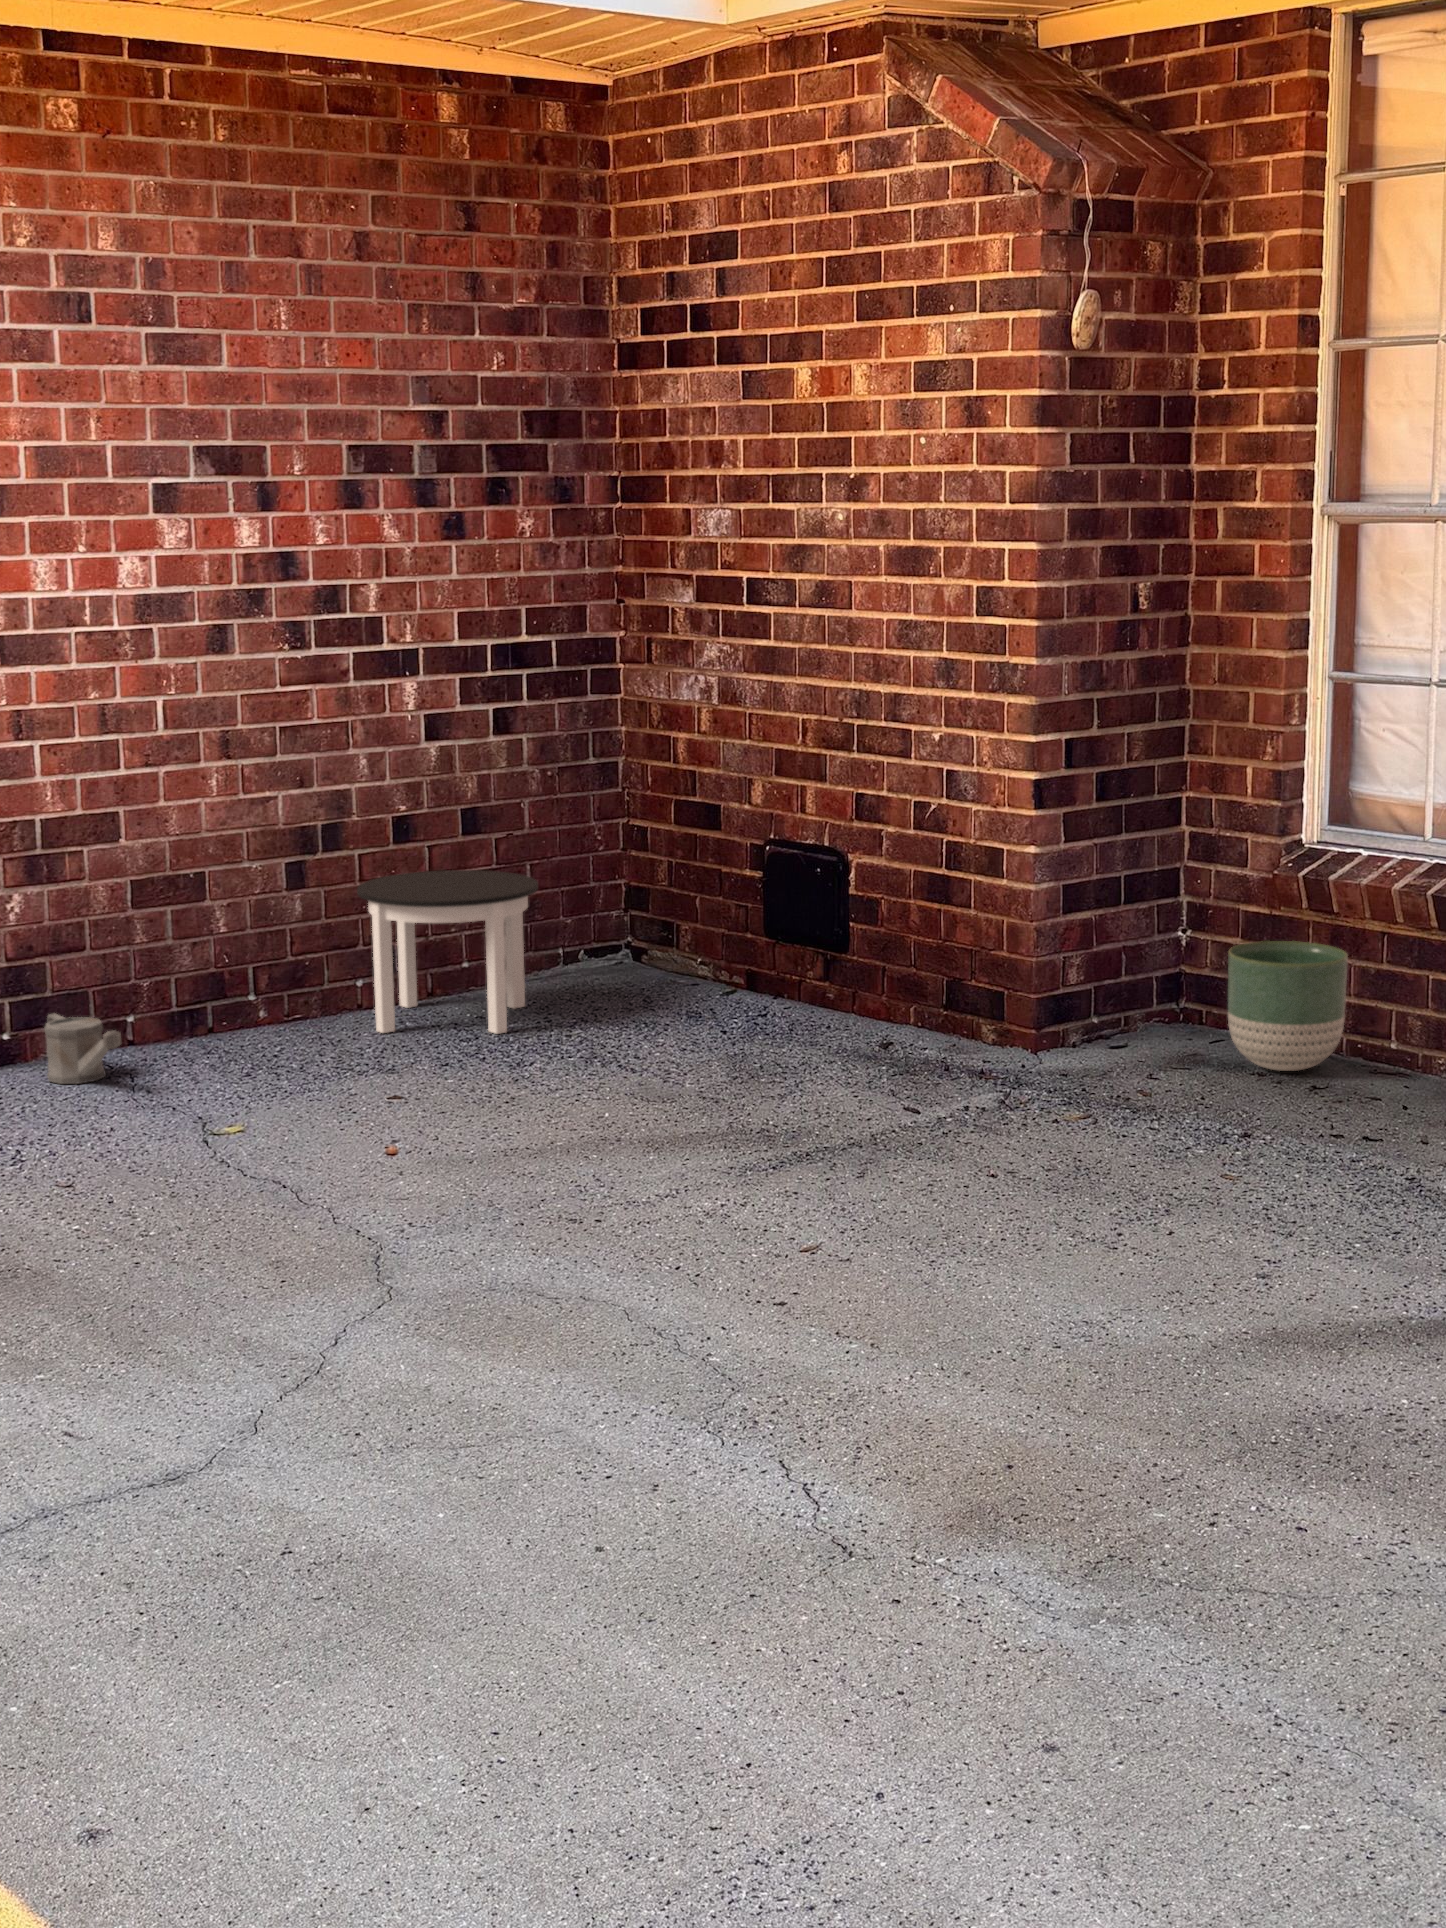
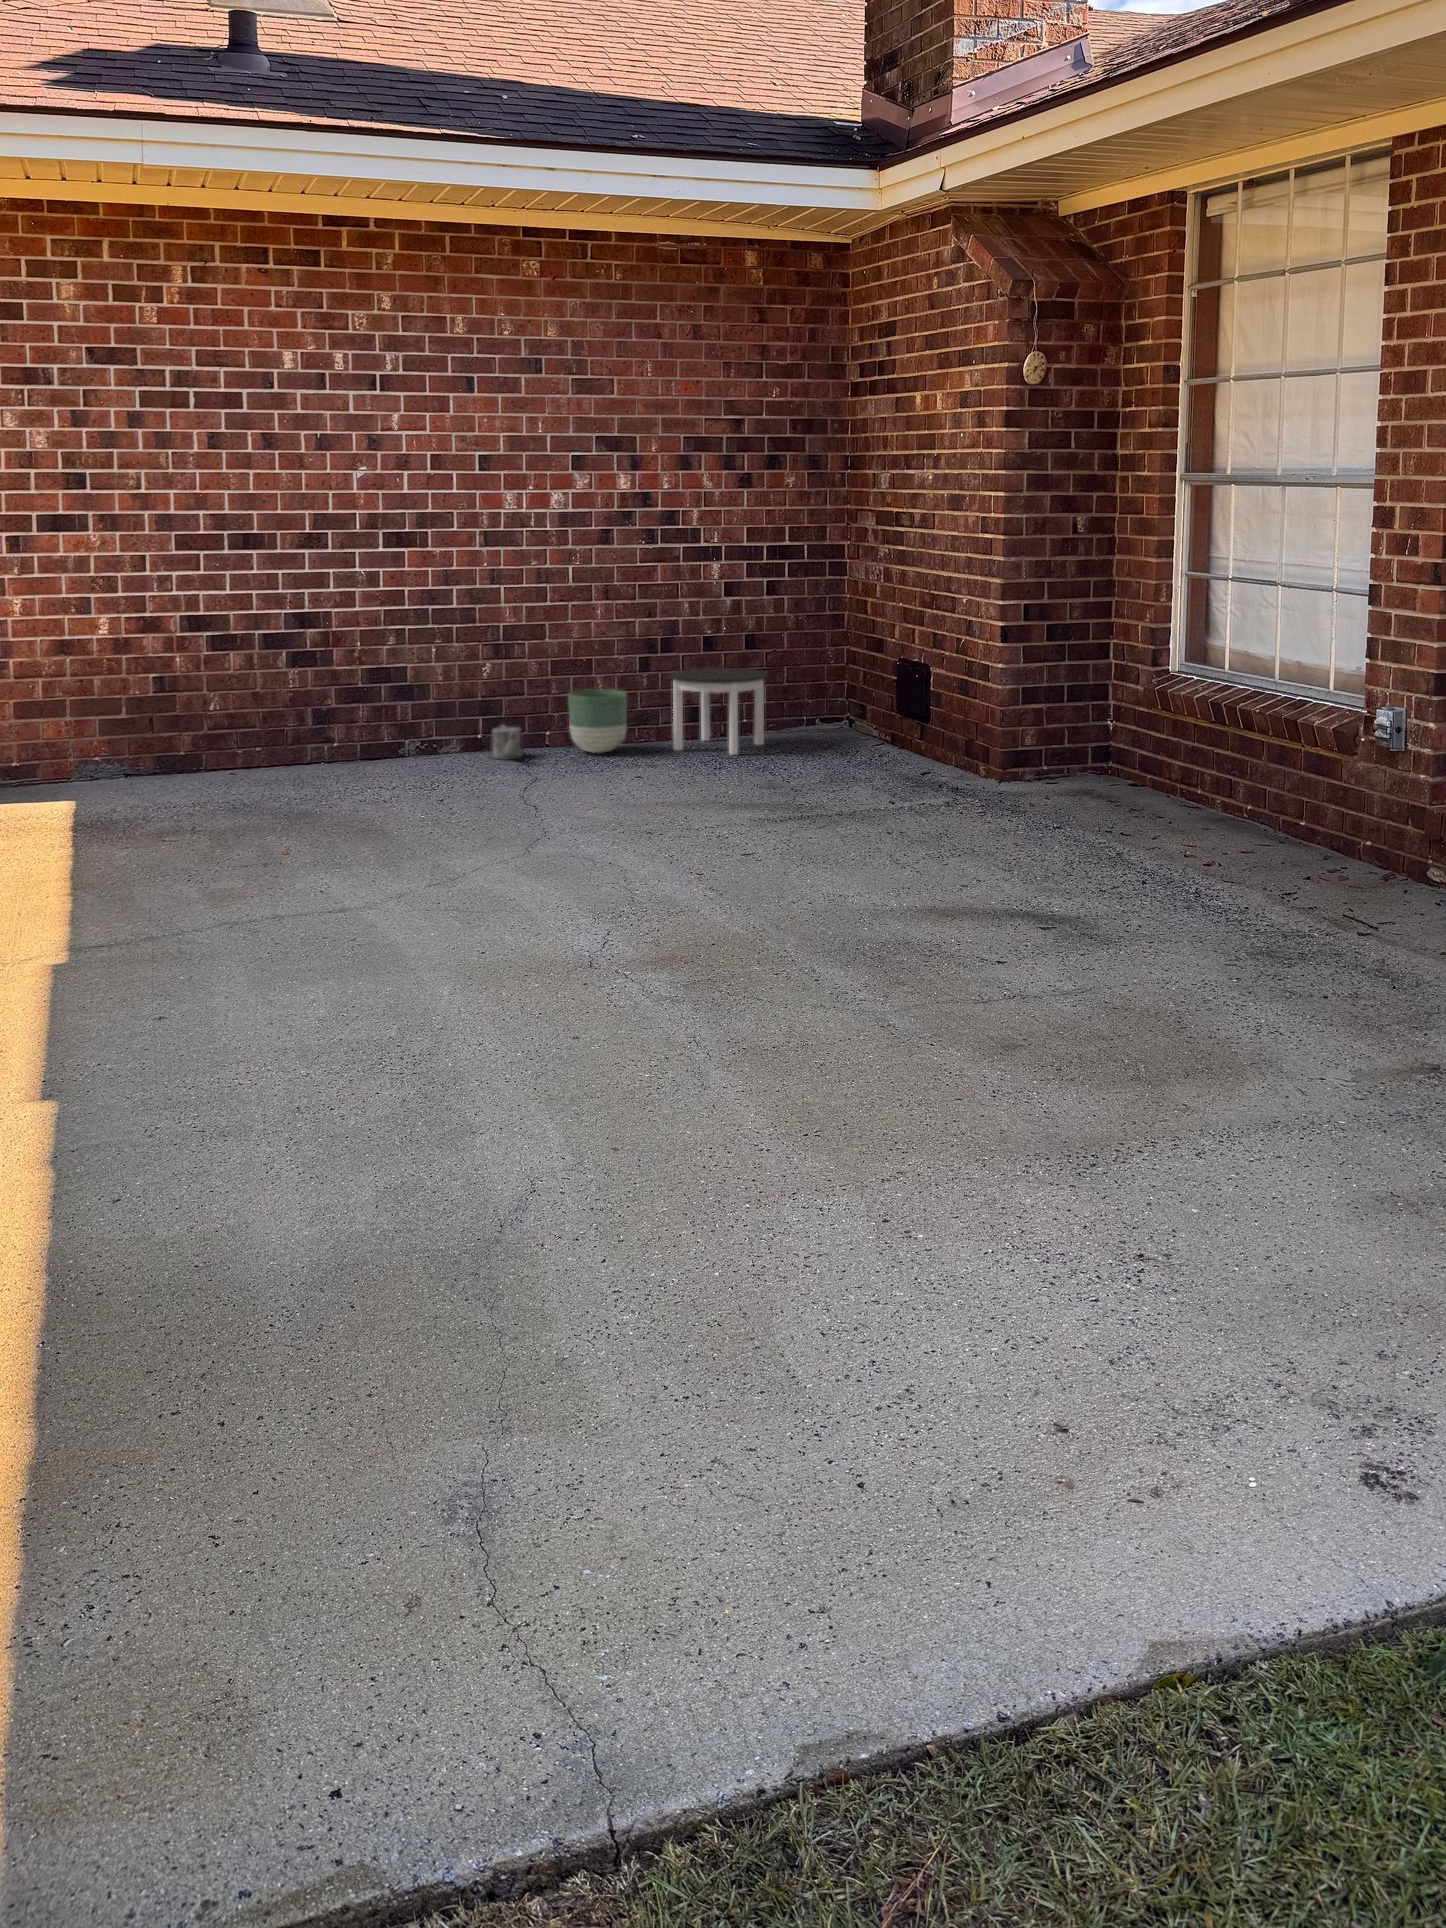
planter: present [1228,941,1348,1071] -> present [568,689,627,753]

